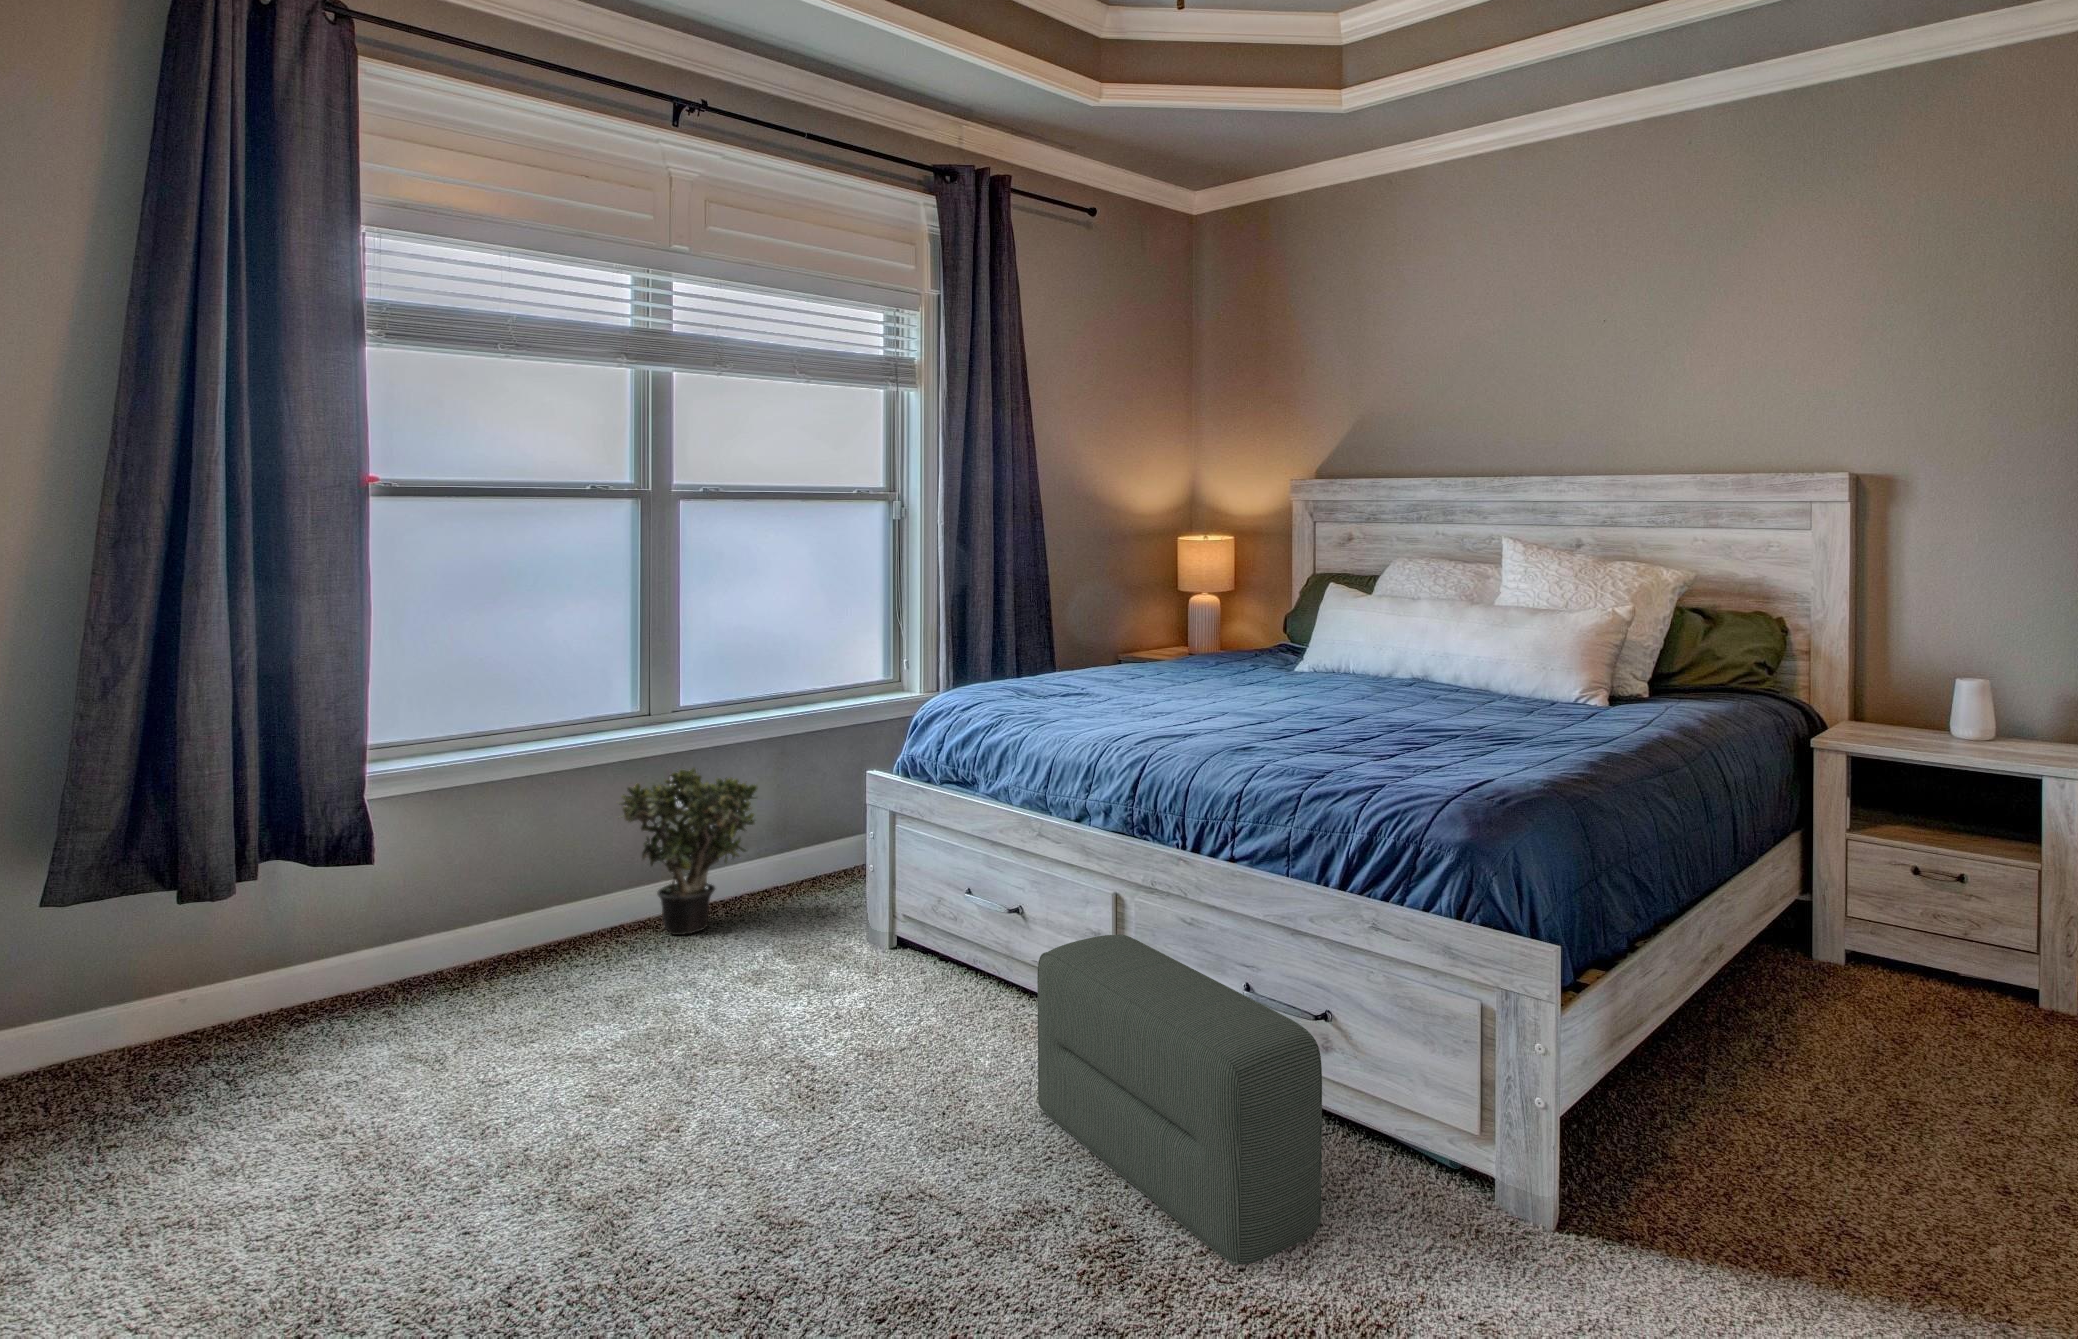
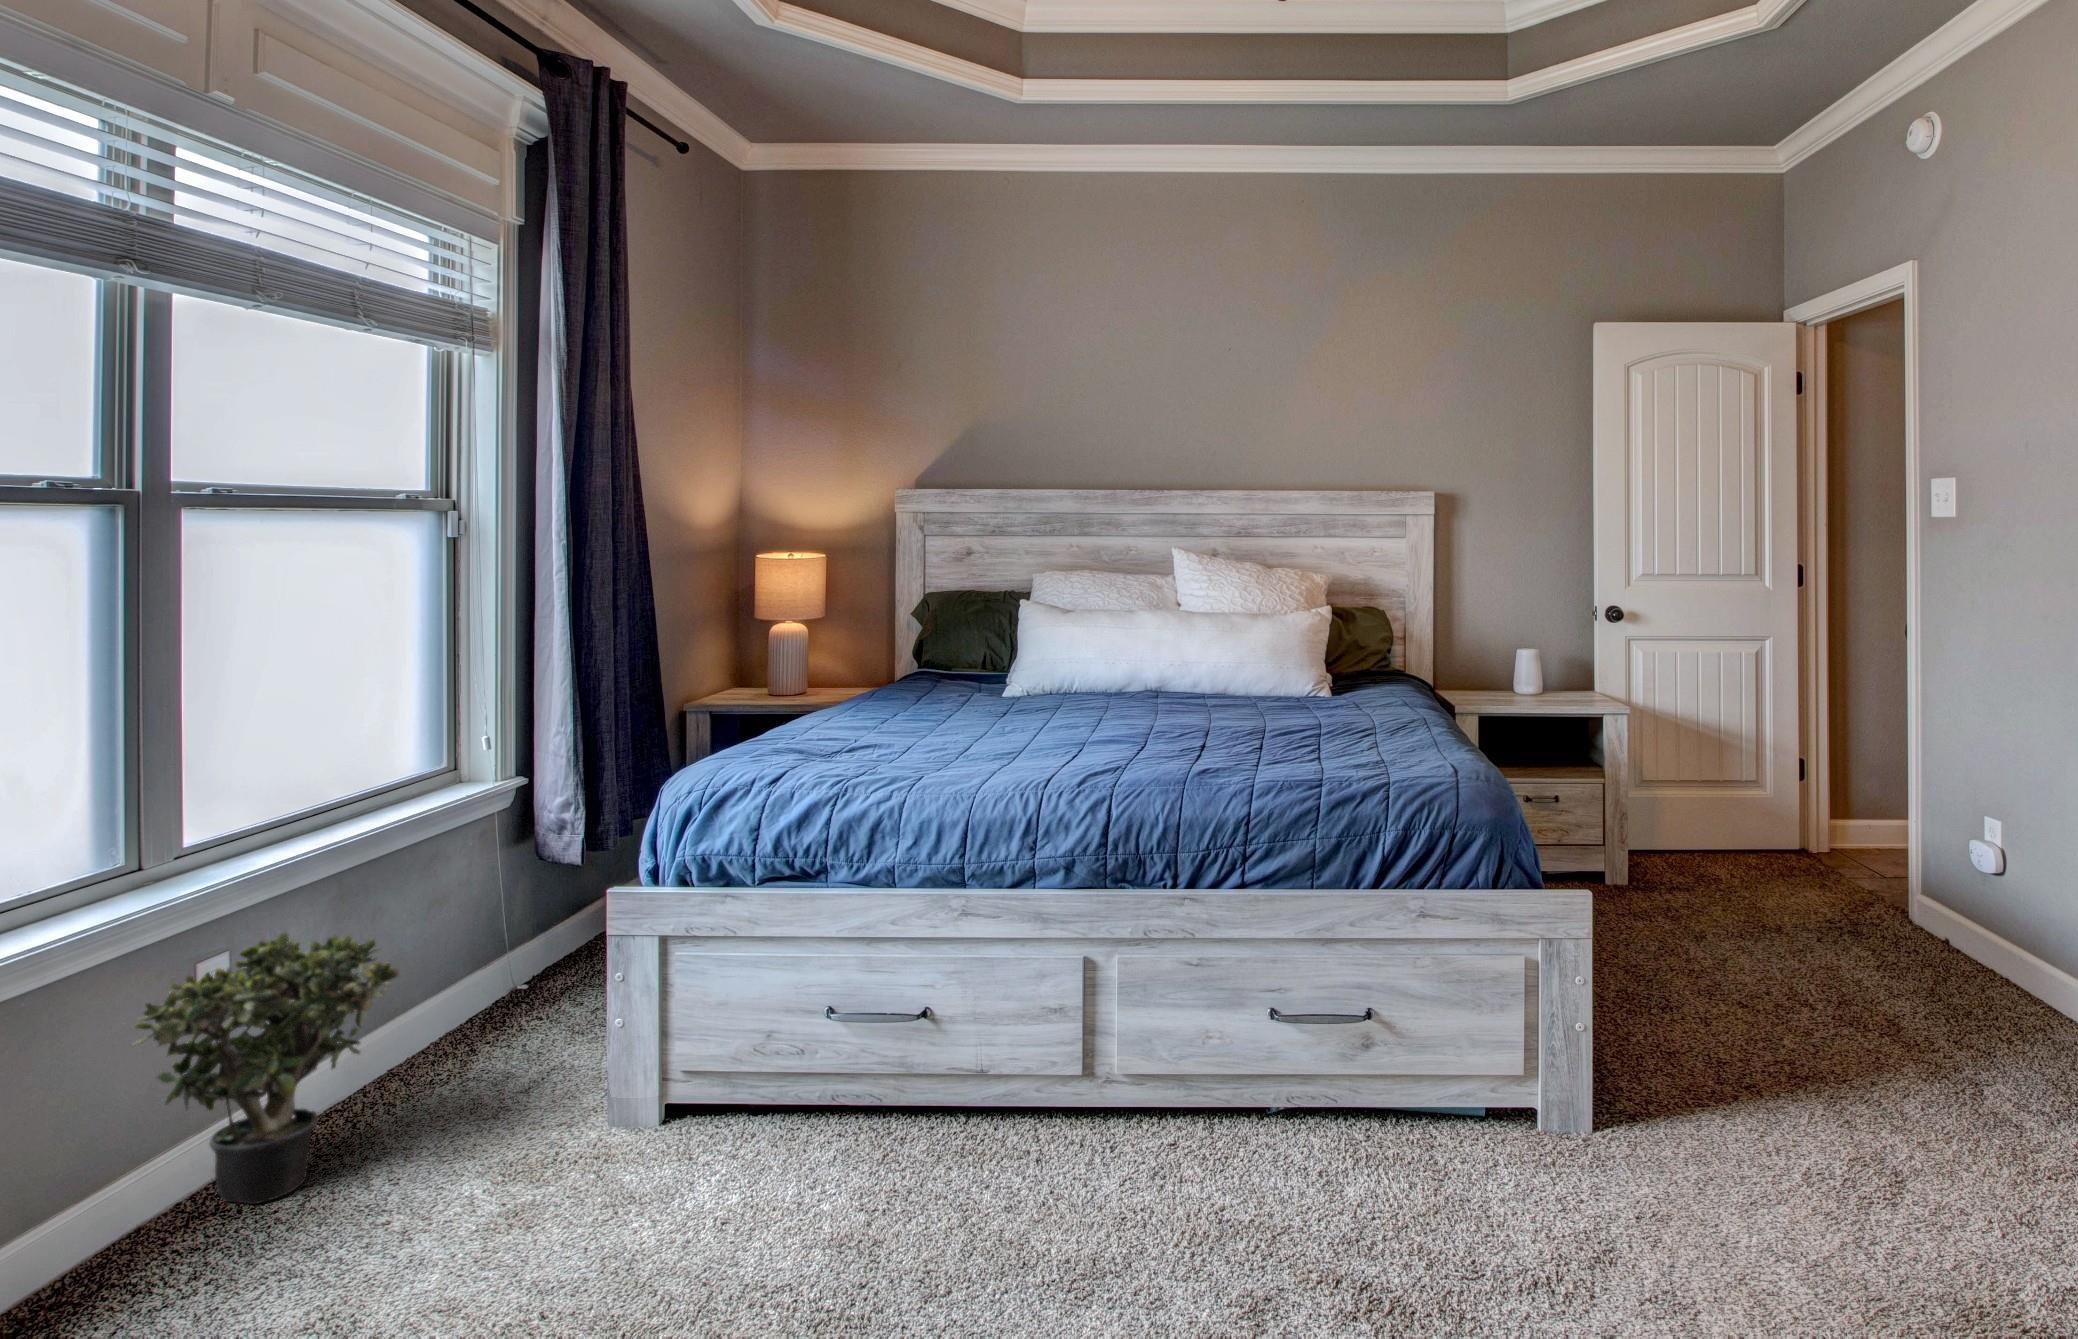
pouf: present [1037,934,1322,1265] -> none [1110,987,1482,1248]

